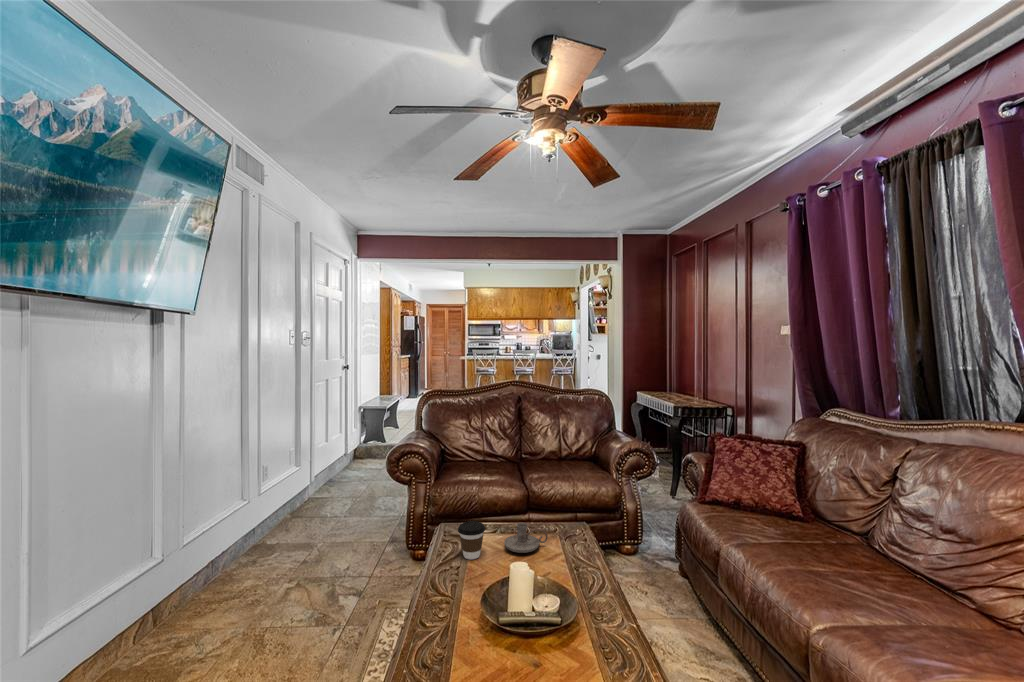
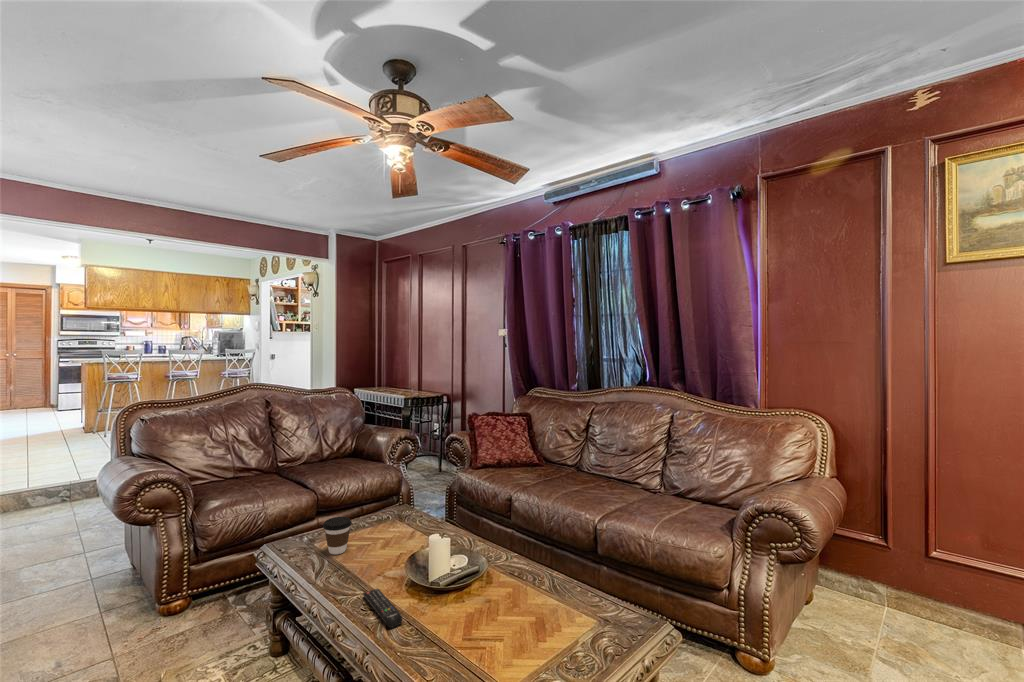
candle holder: present [504,523,548,553] -> none [360,508,397,536]
remote control: none [415,610,452,663] -> present [363,588,402,628]

